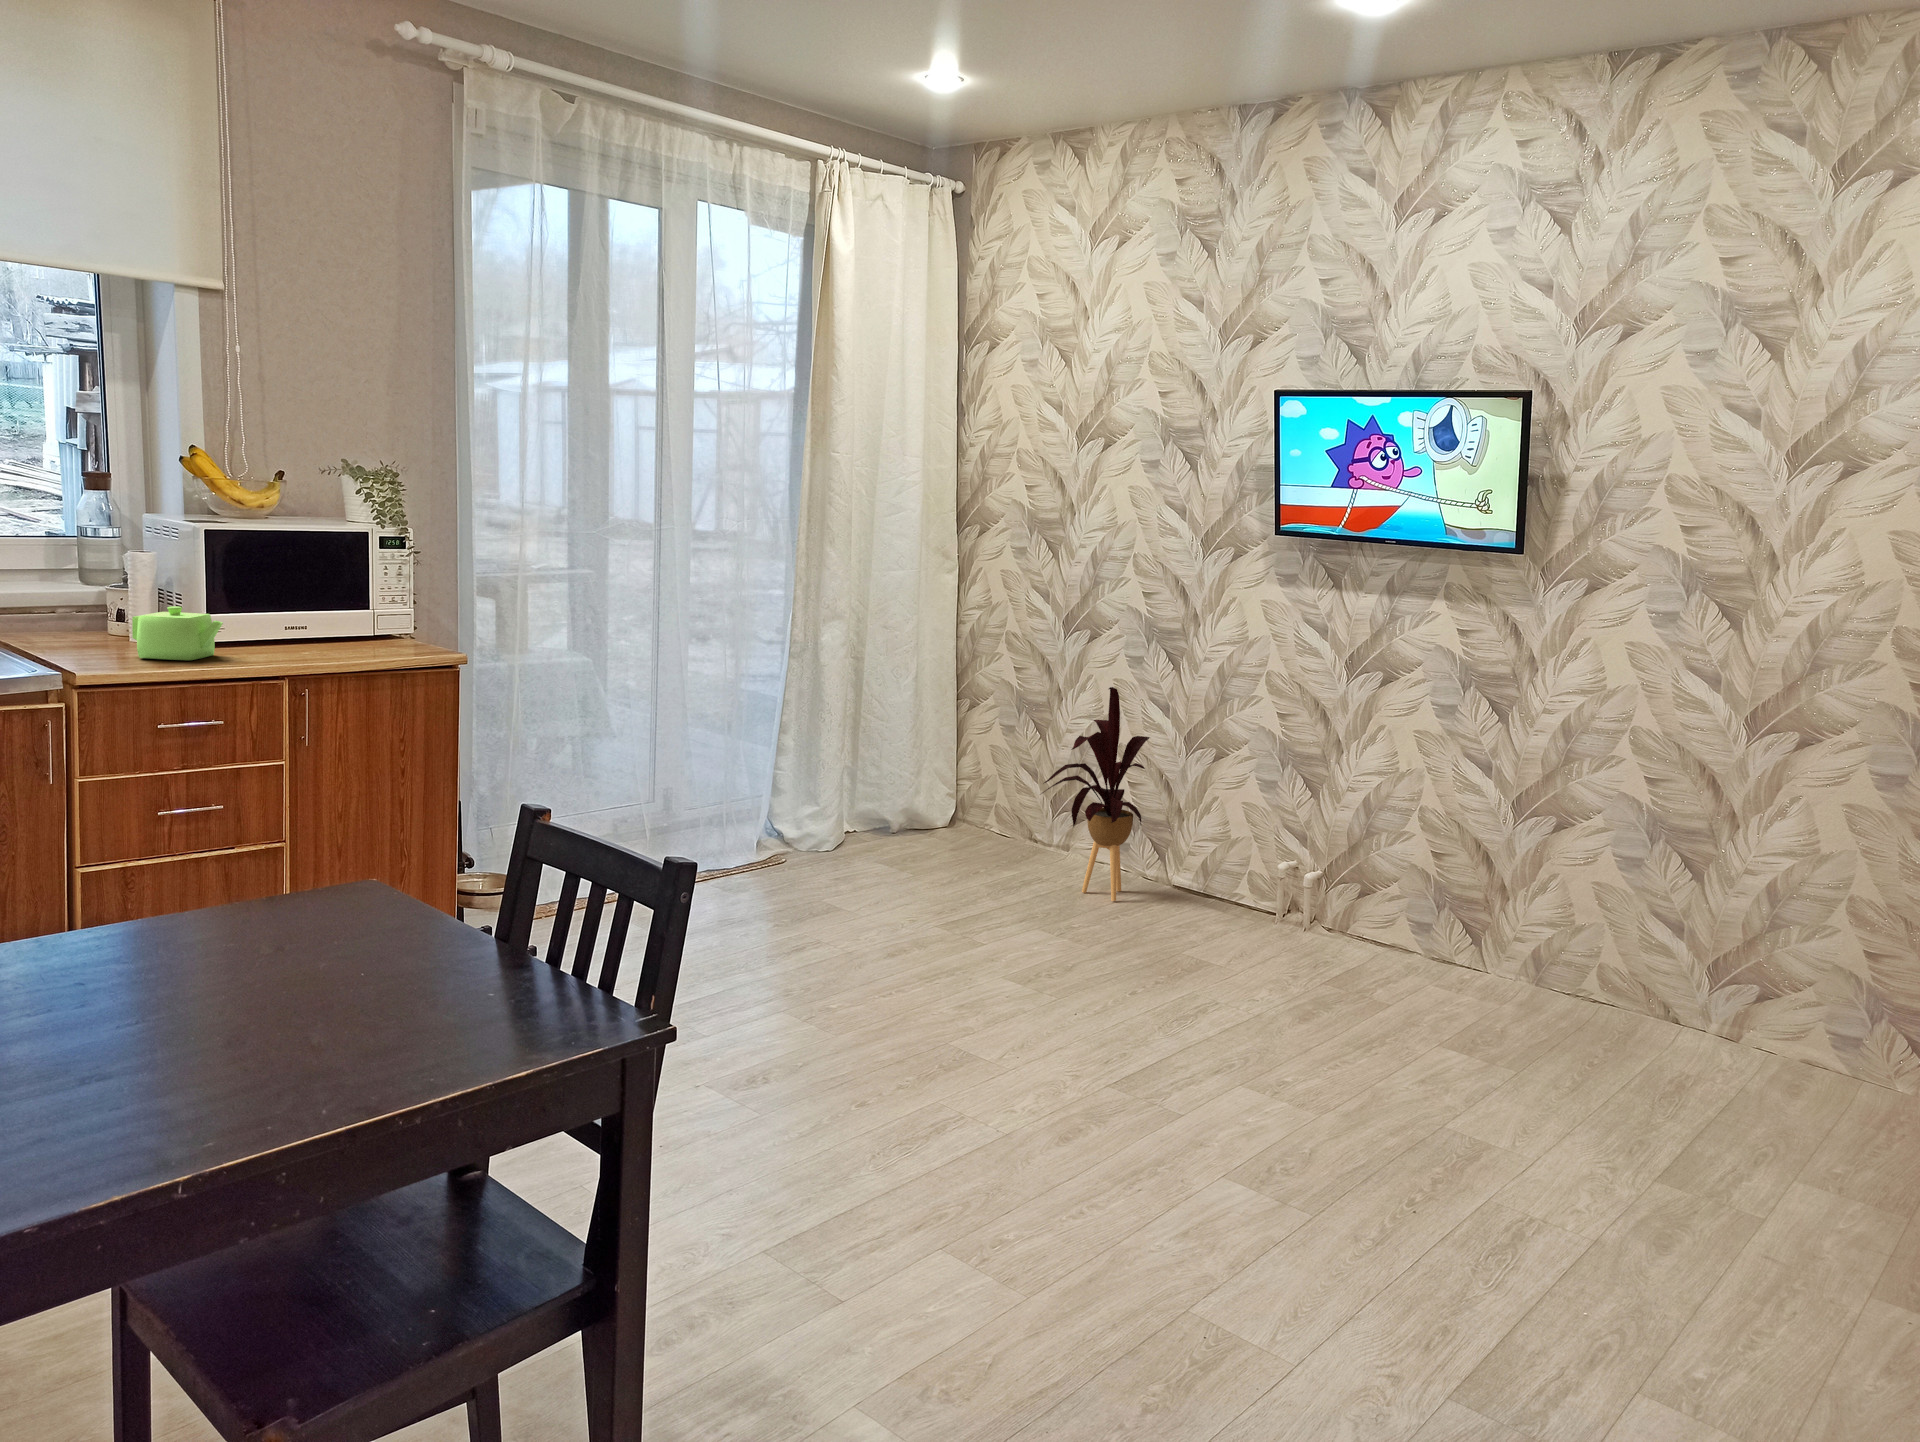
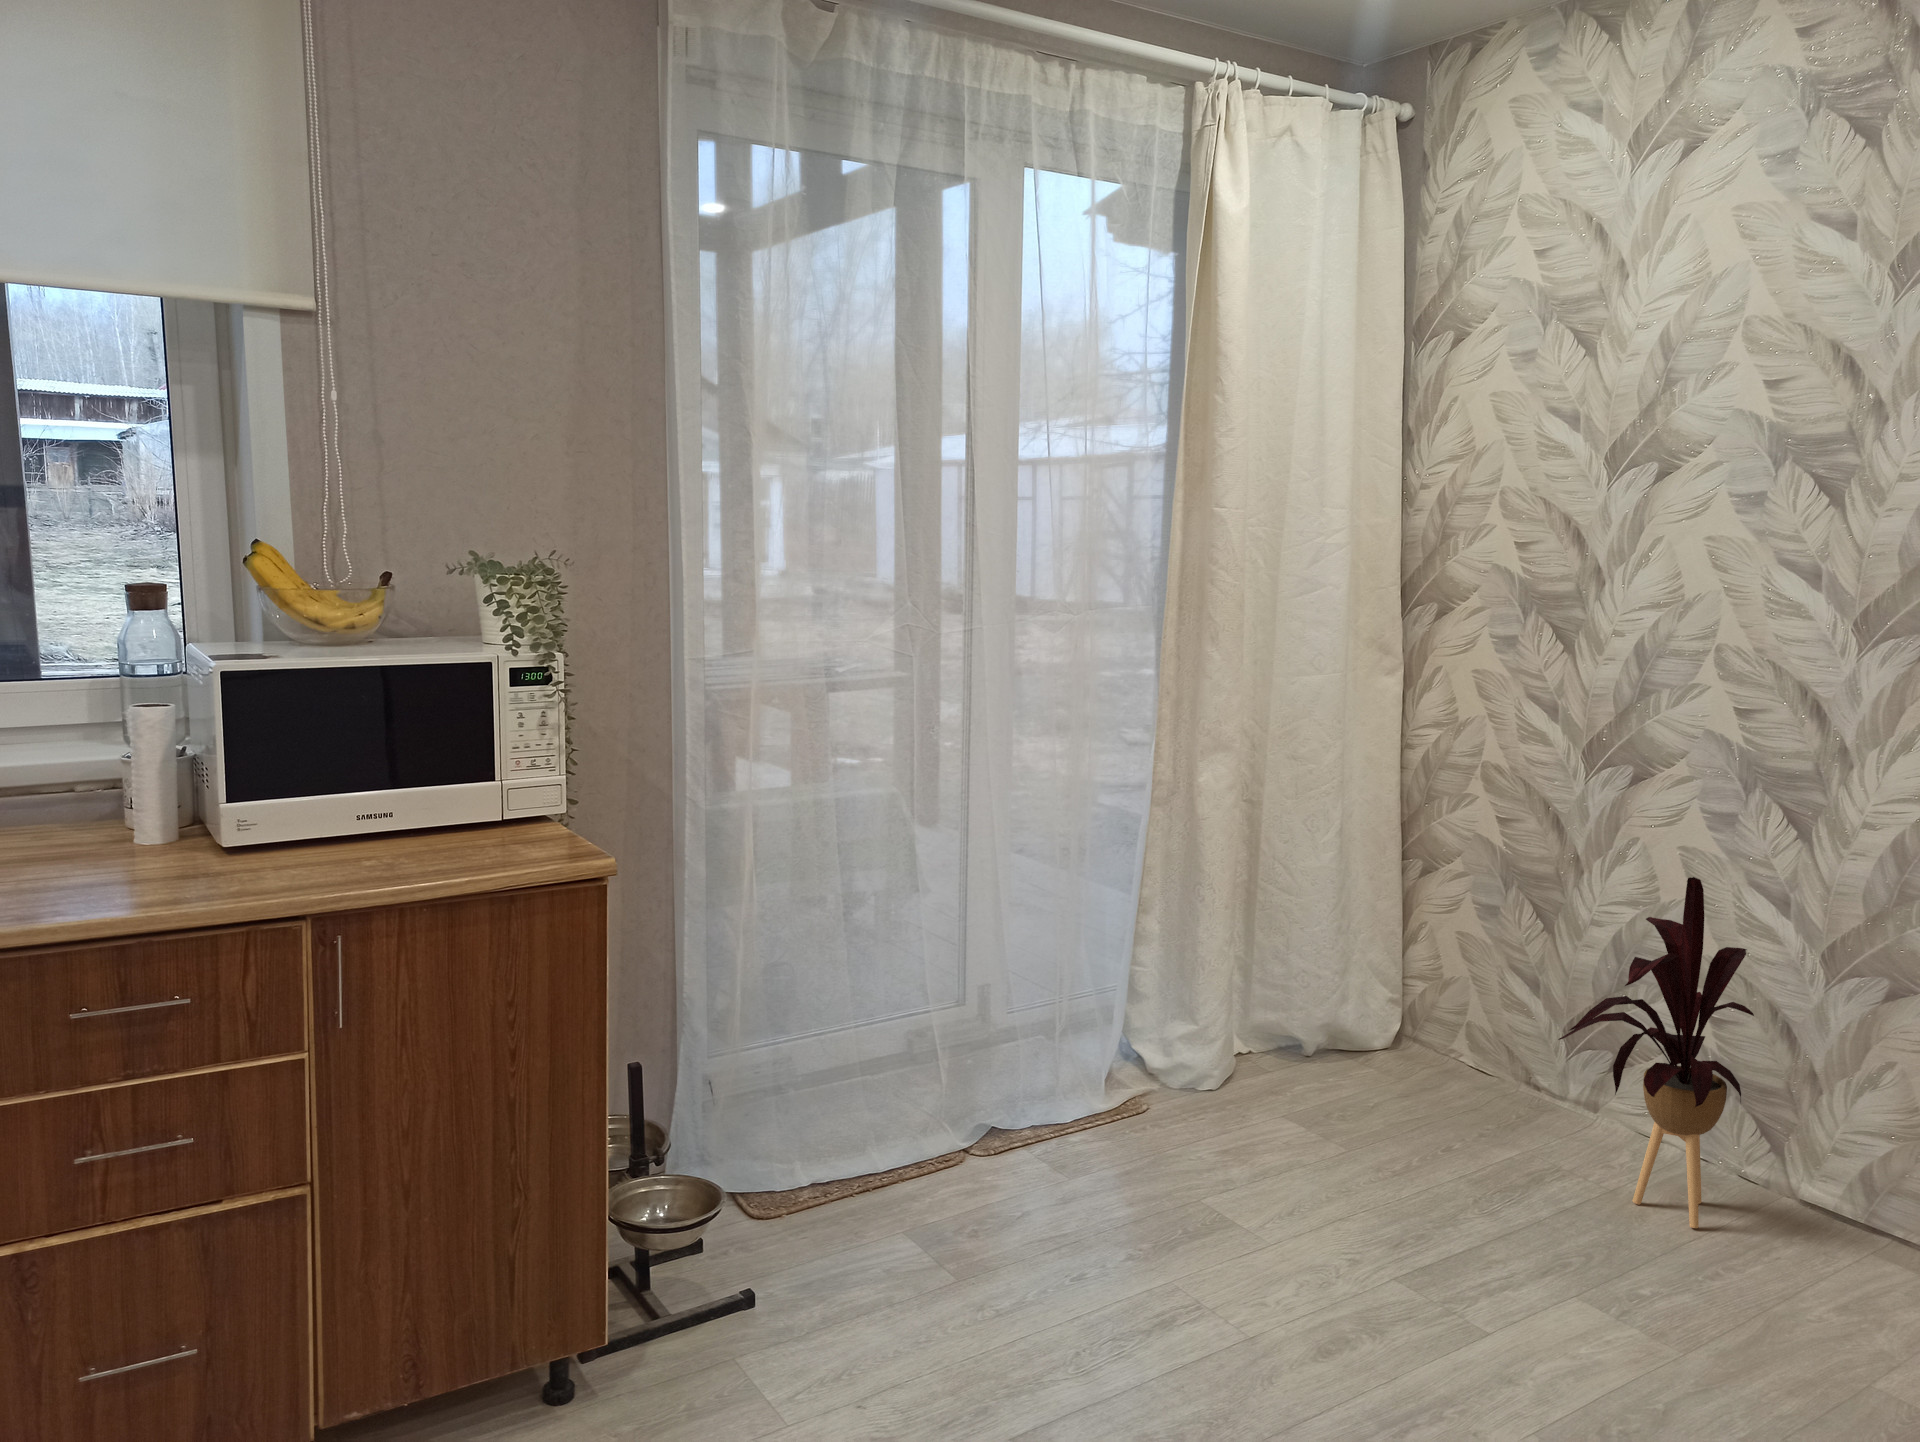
teapot: present [132,606,223,660] -> none [87,801,215,892]

